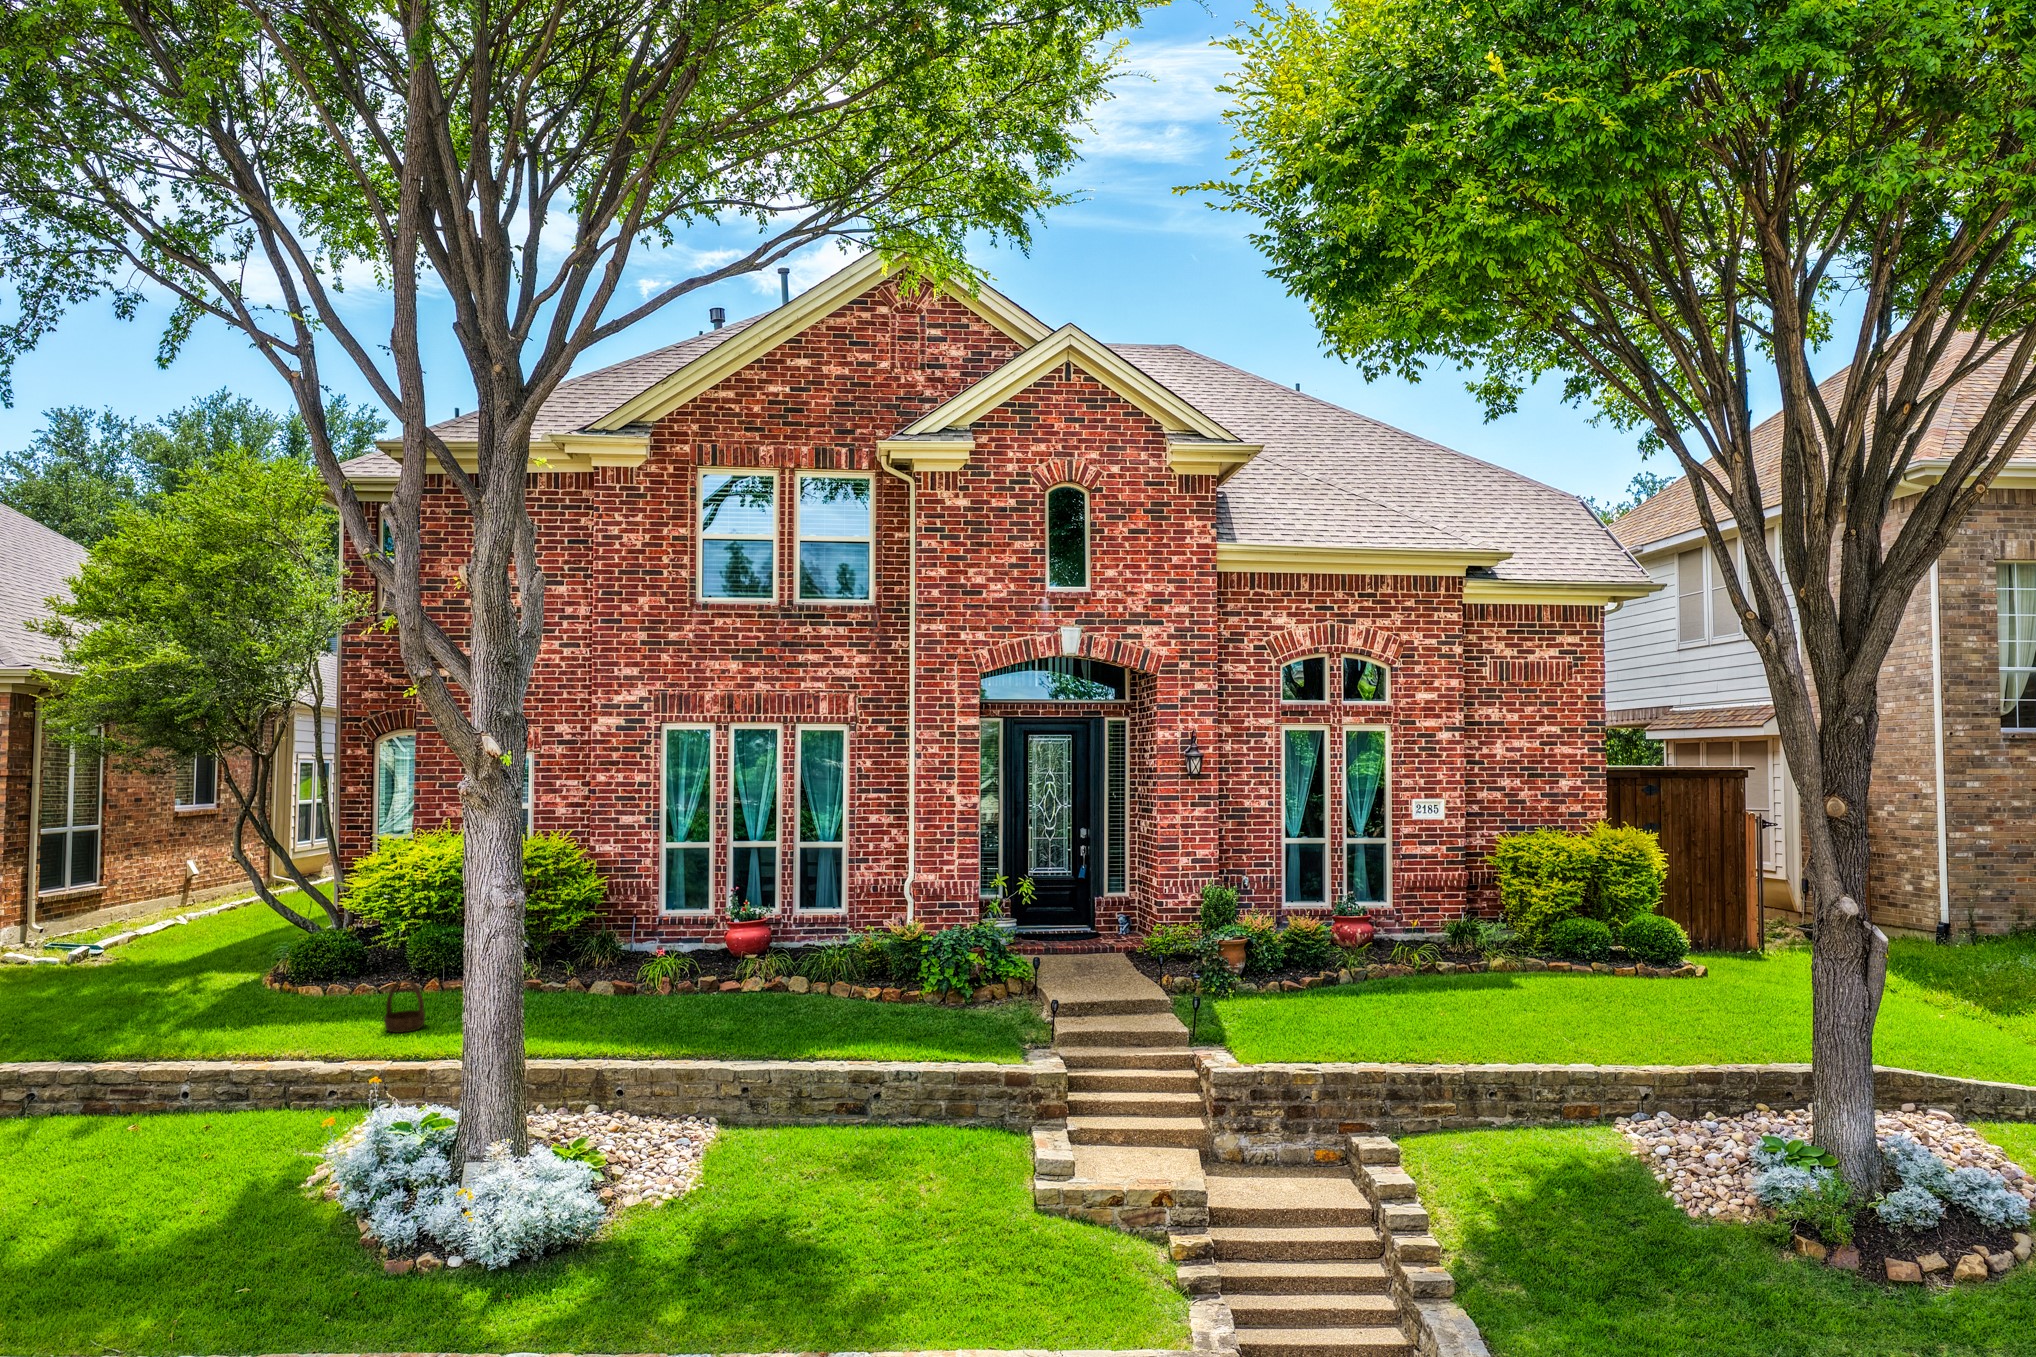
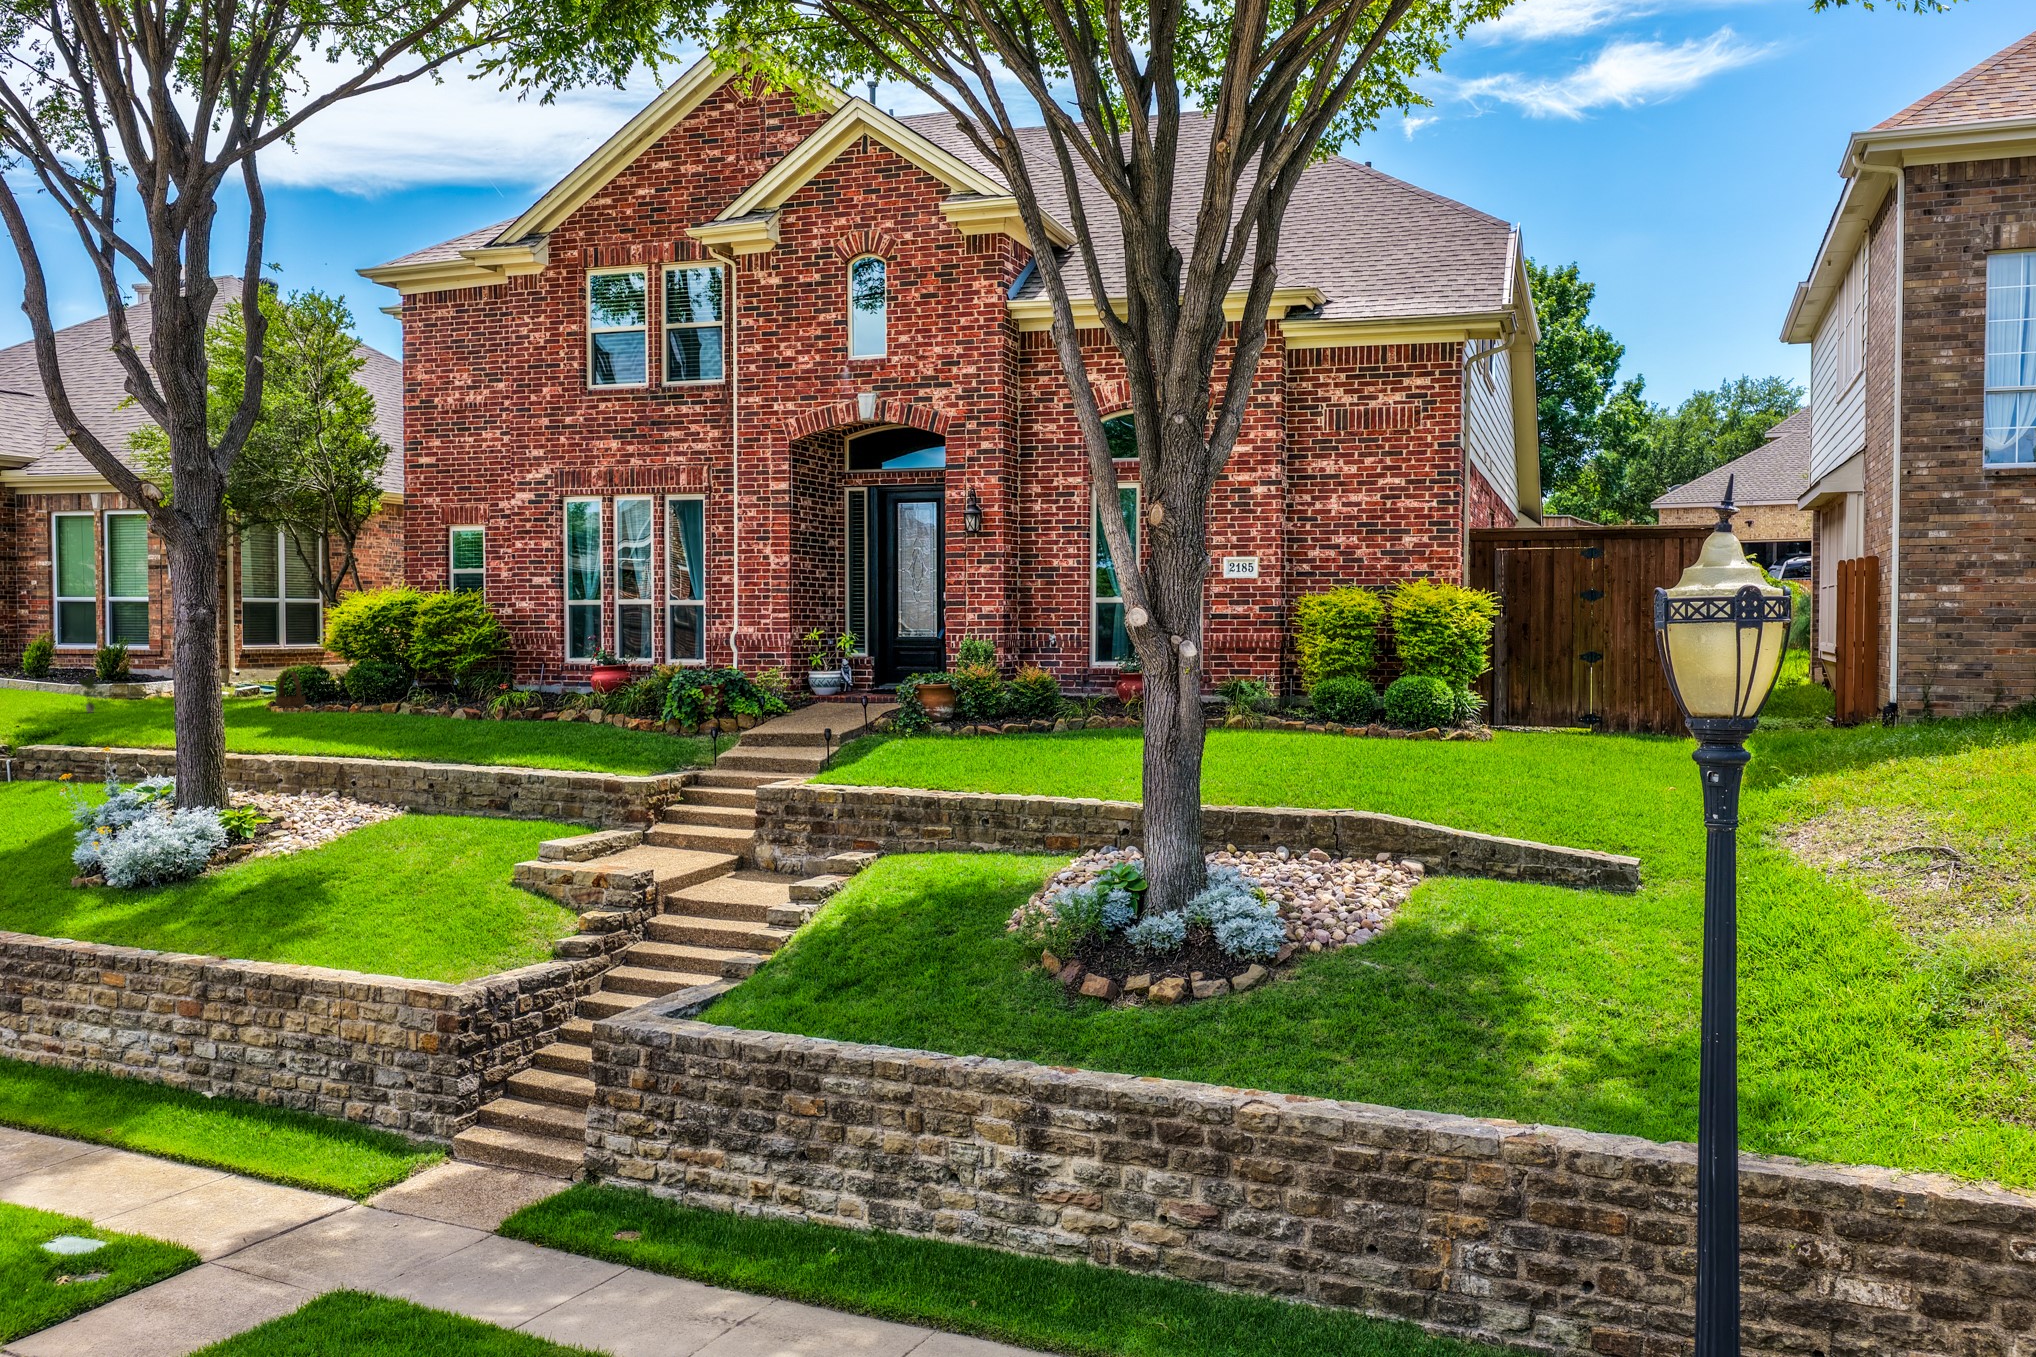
potted plant: none [53,998,108,1058] -> present [79,674,105,713]

